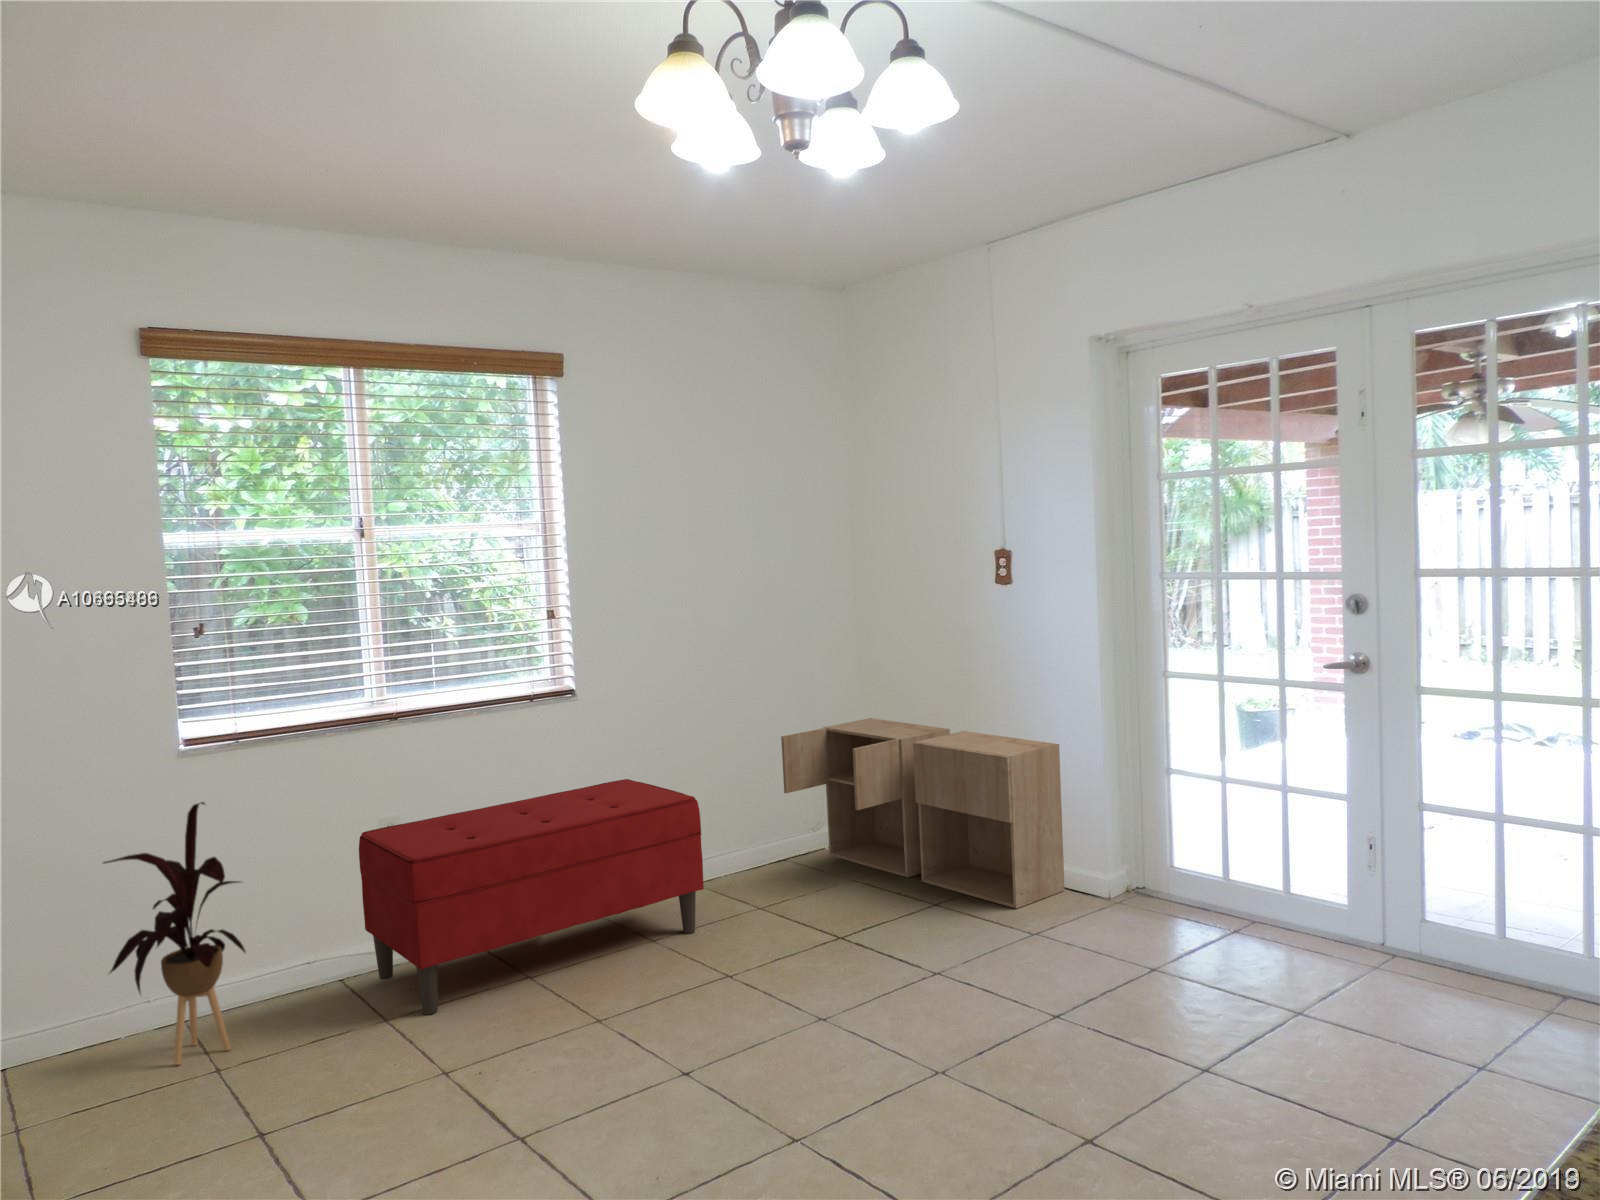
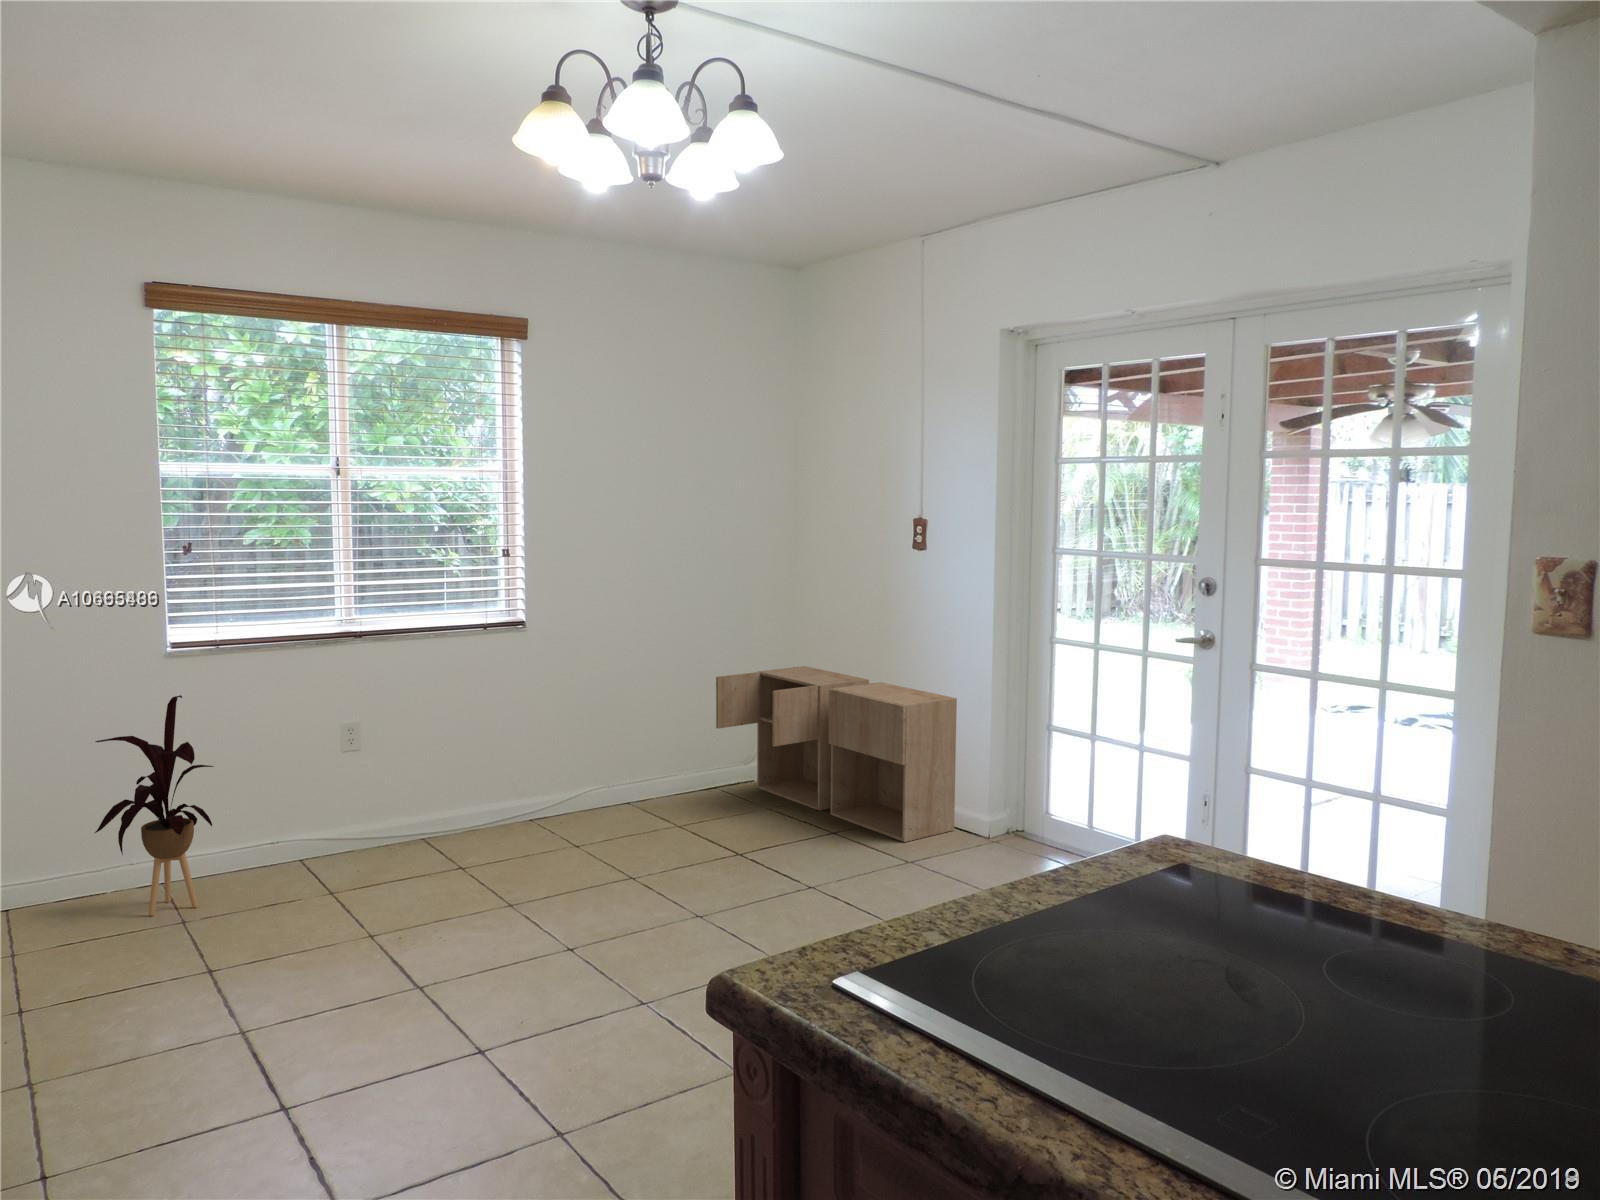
bench: present [359,779,704,1014] -> none [320,705,625,892]

